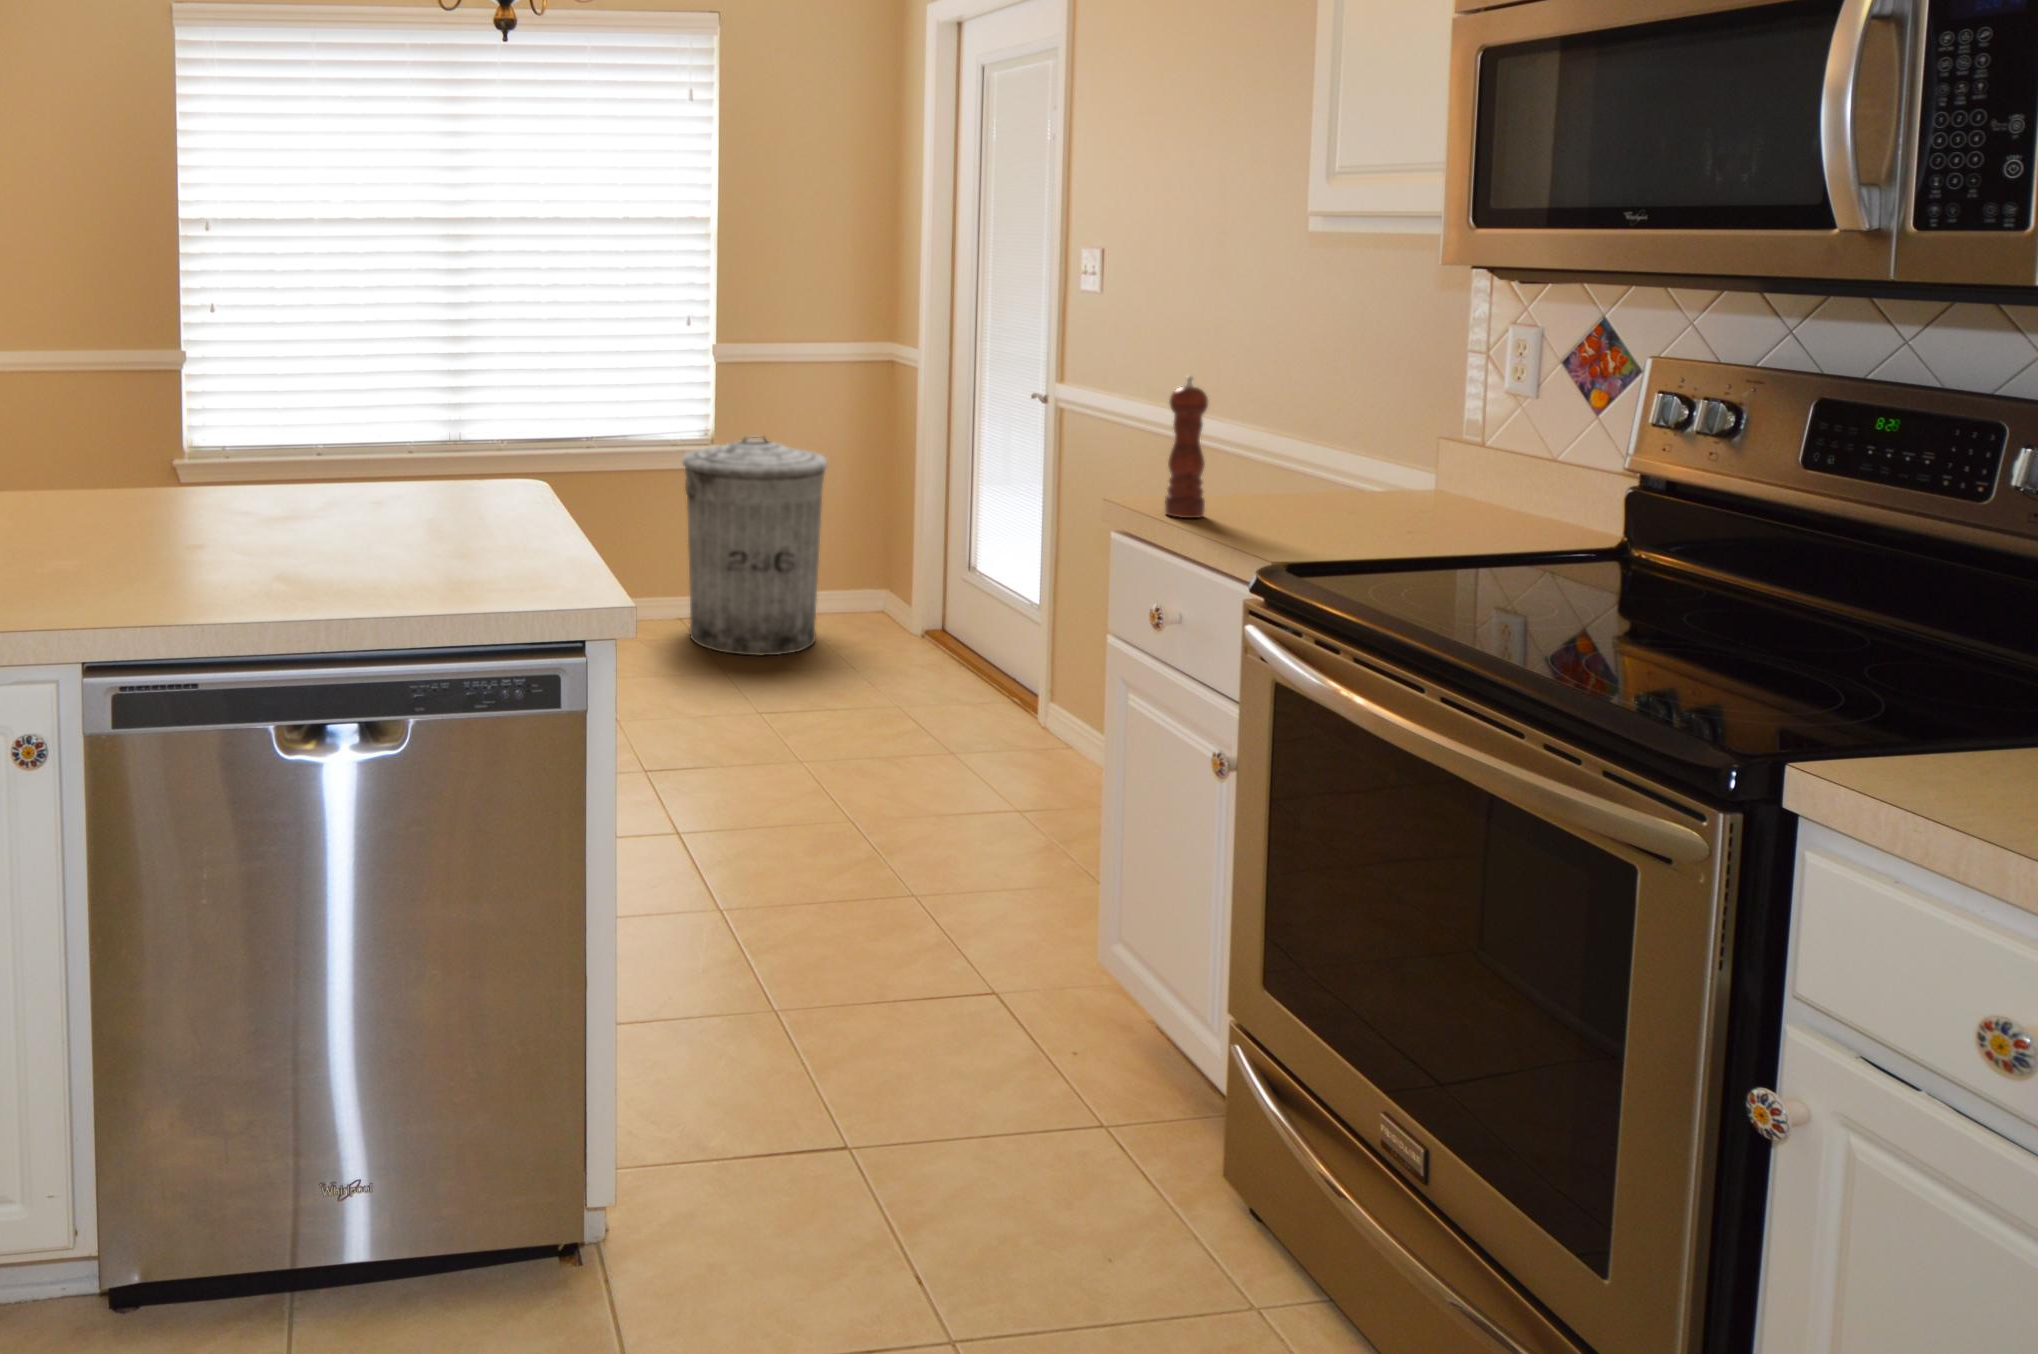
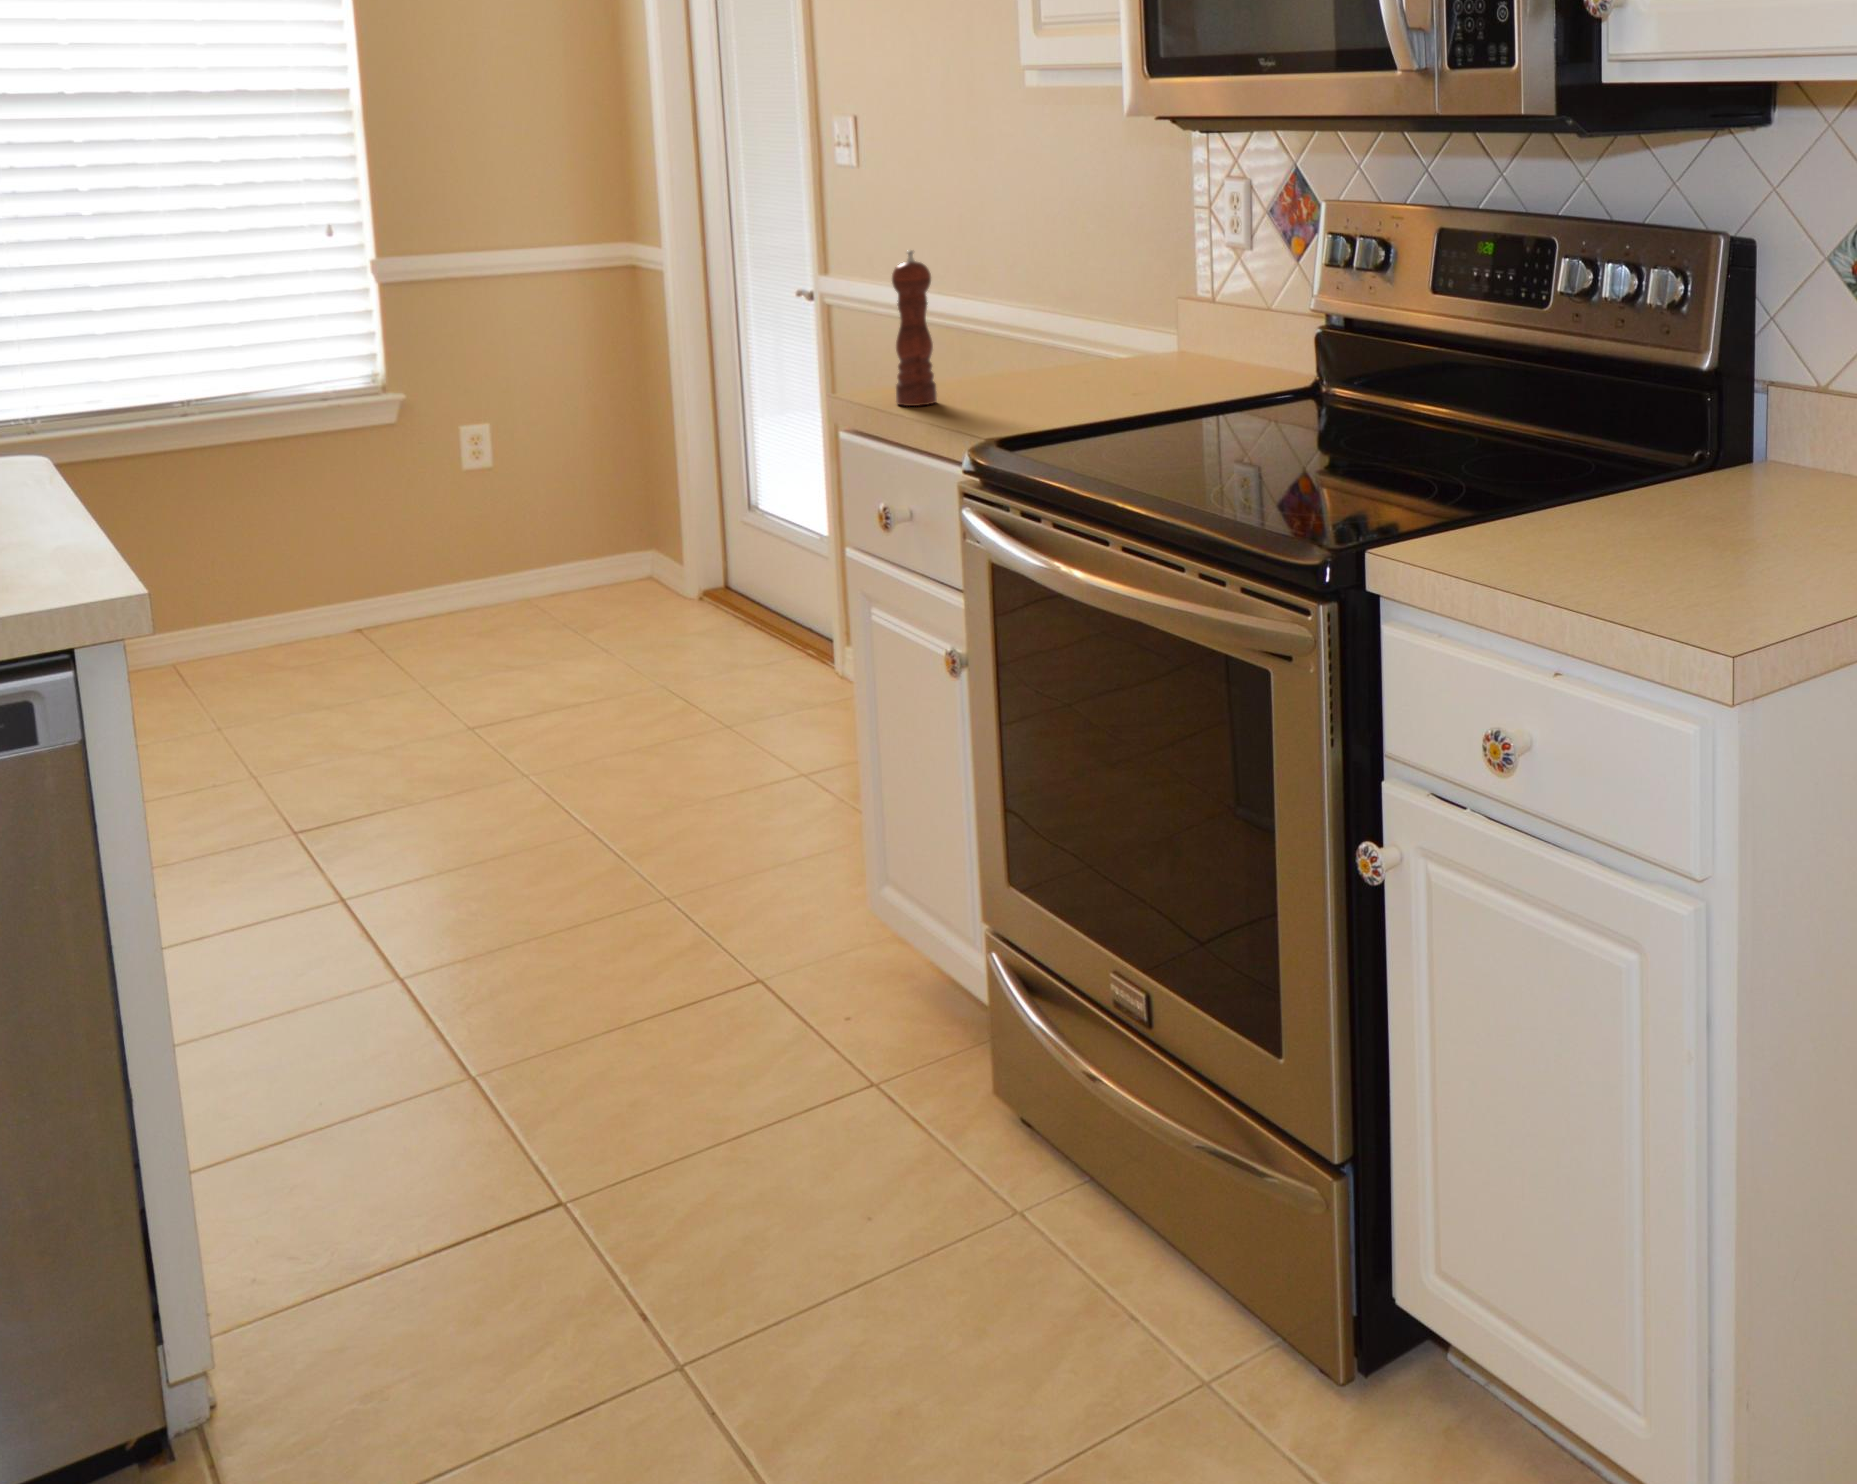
trash can: present [683,436,827,655] -> none [365,373,563,656]

